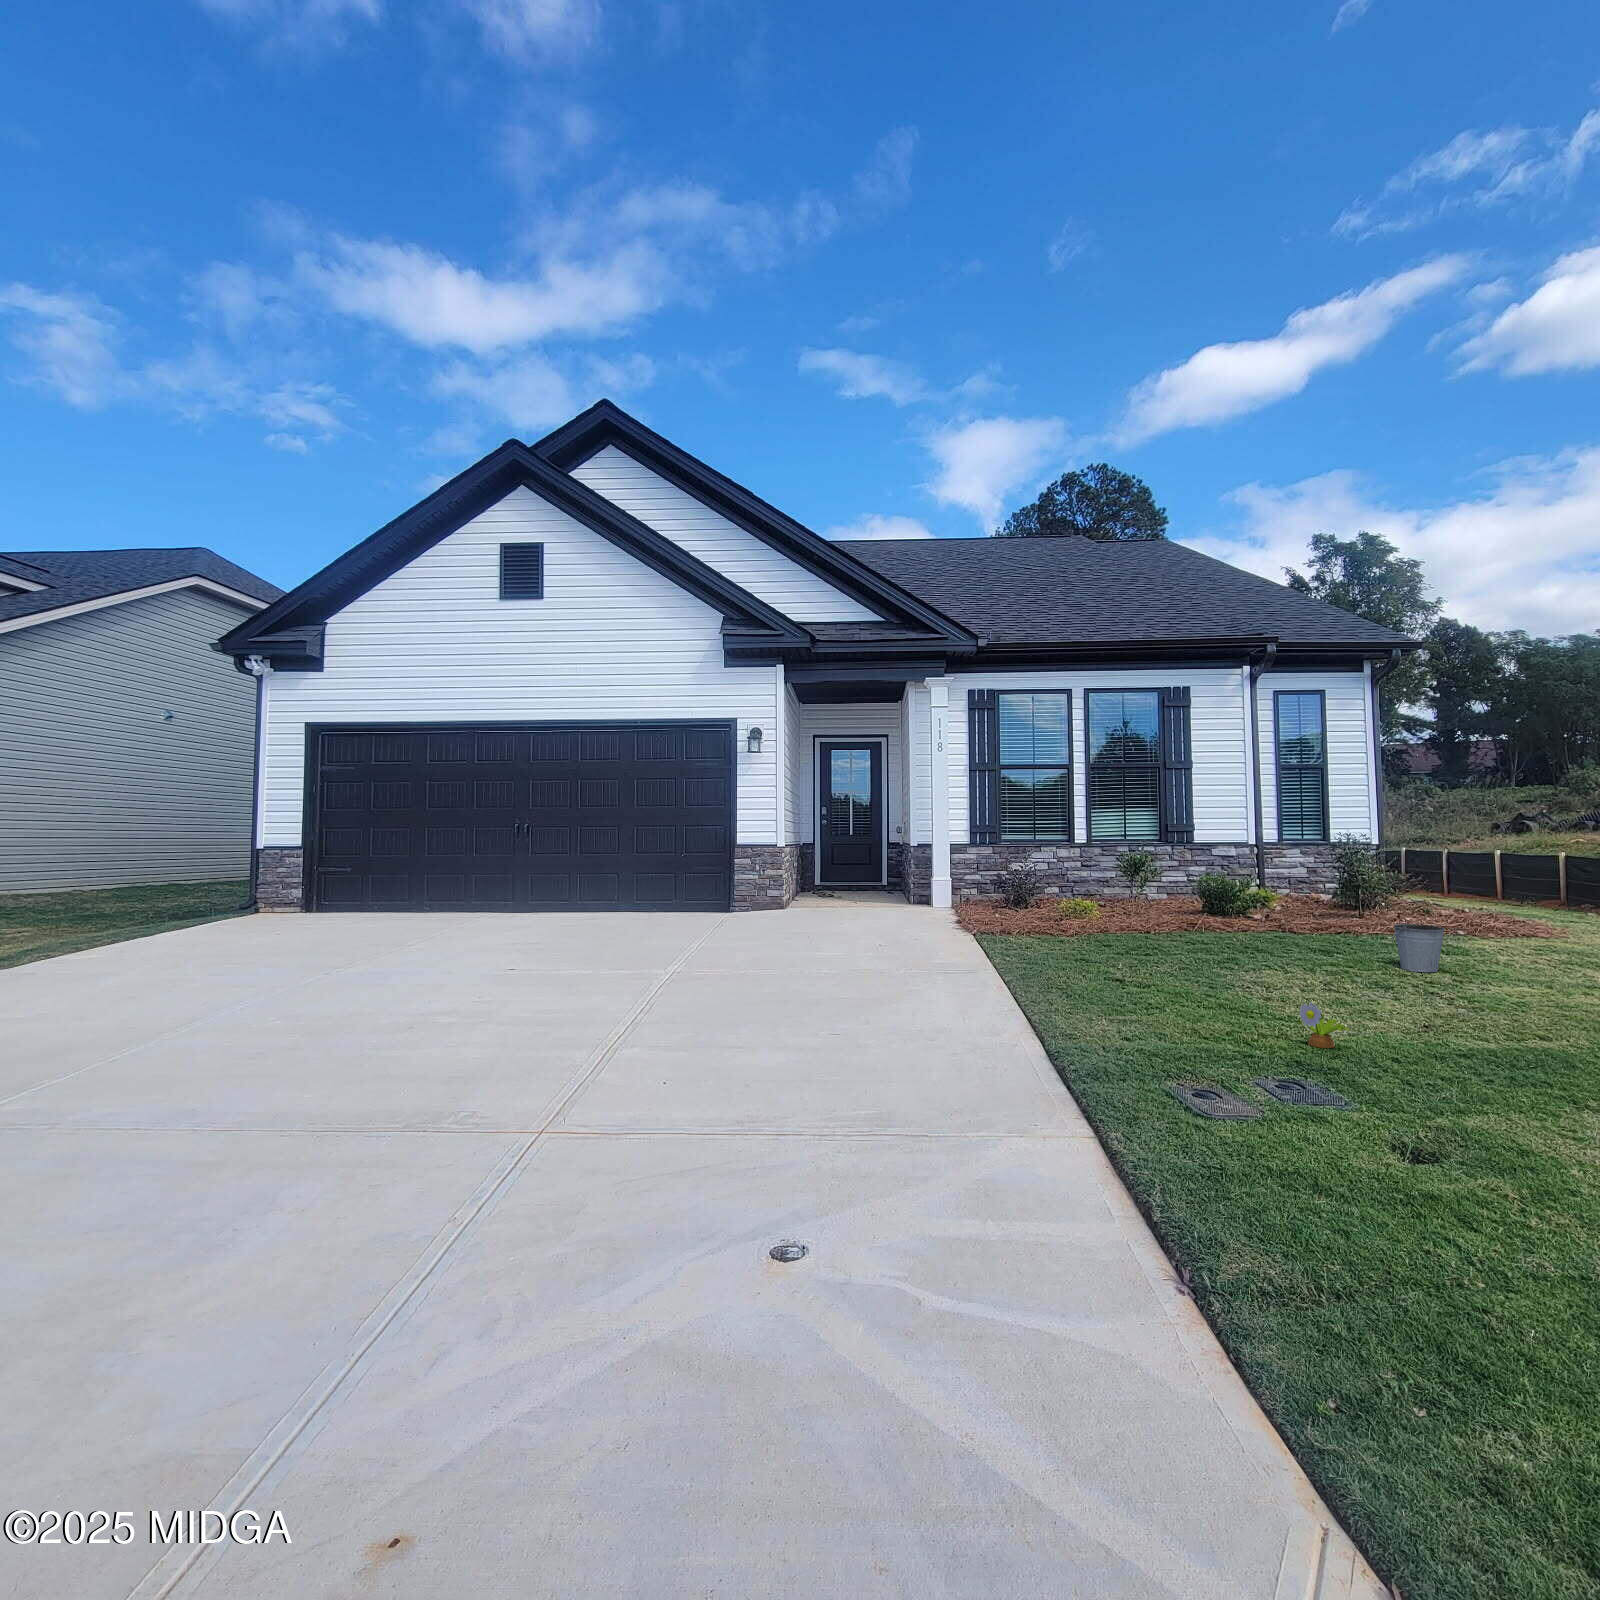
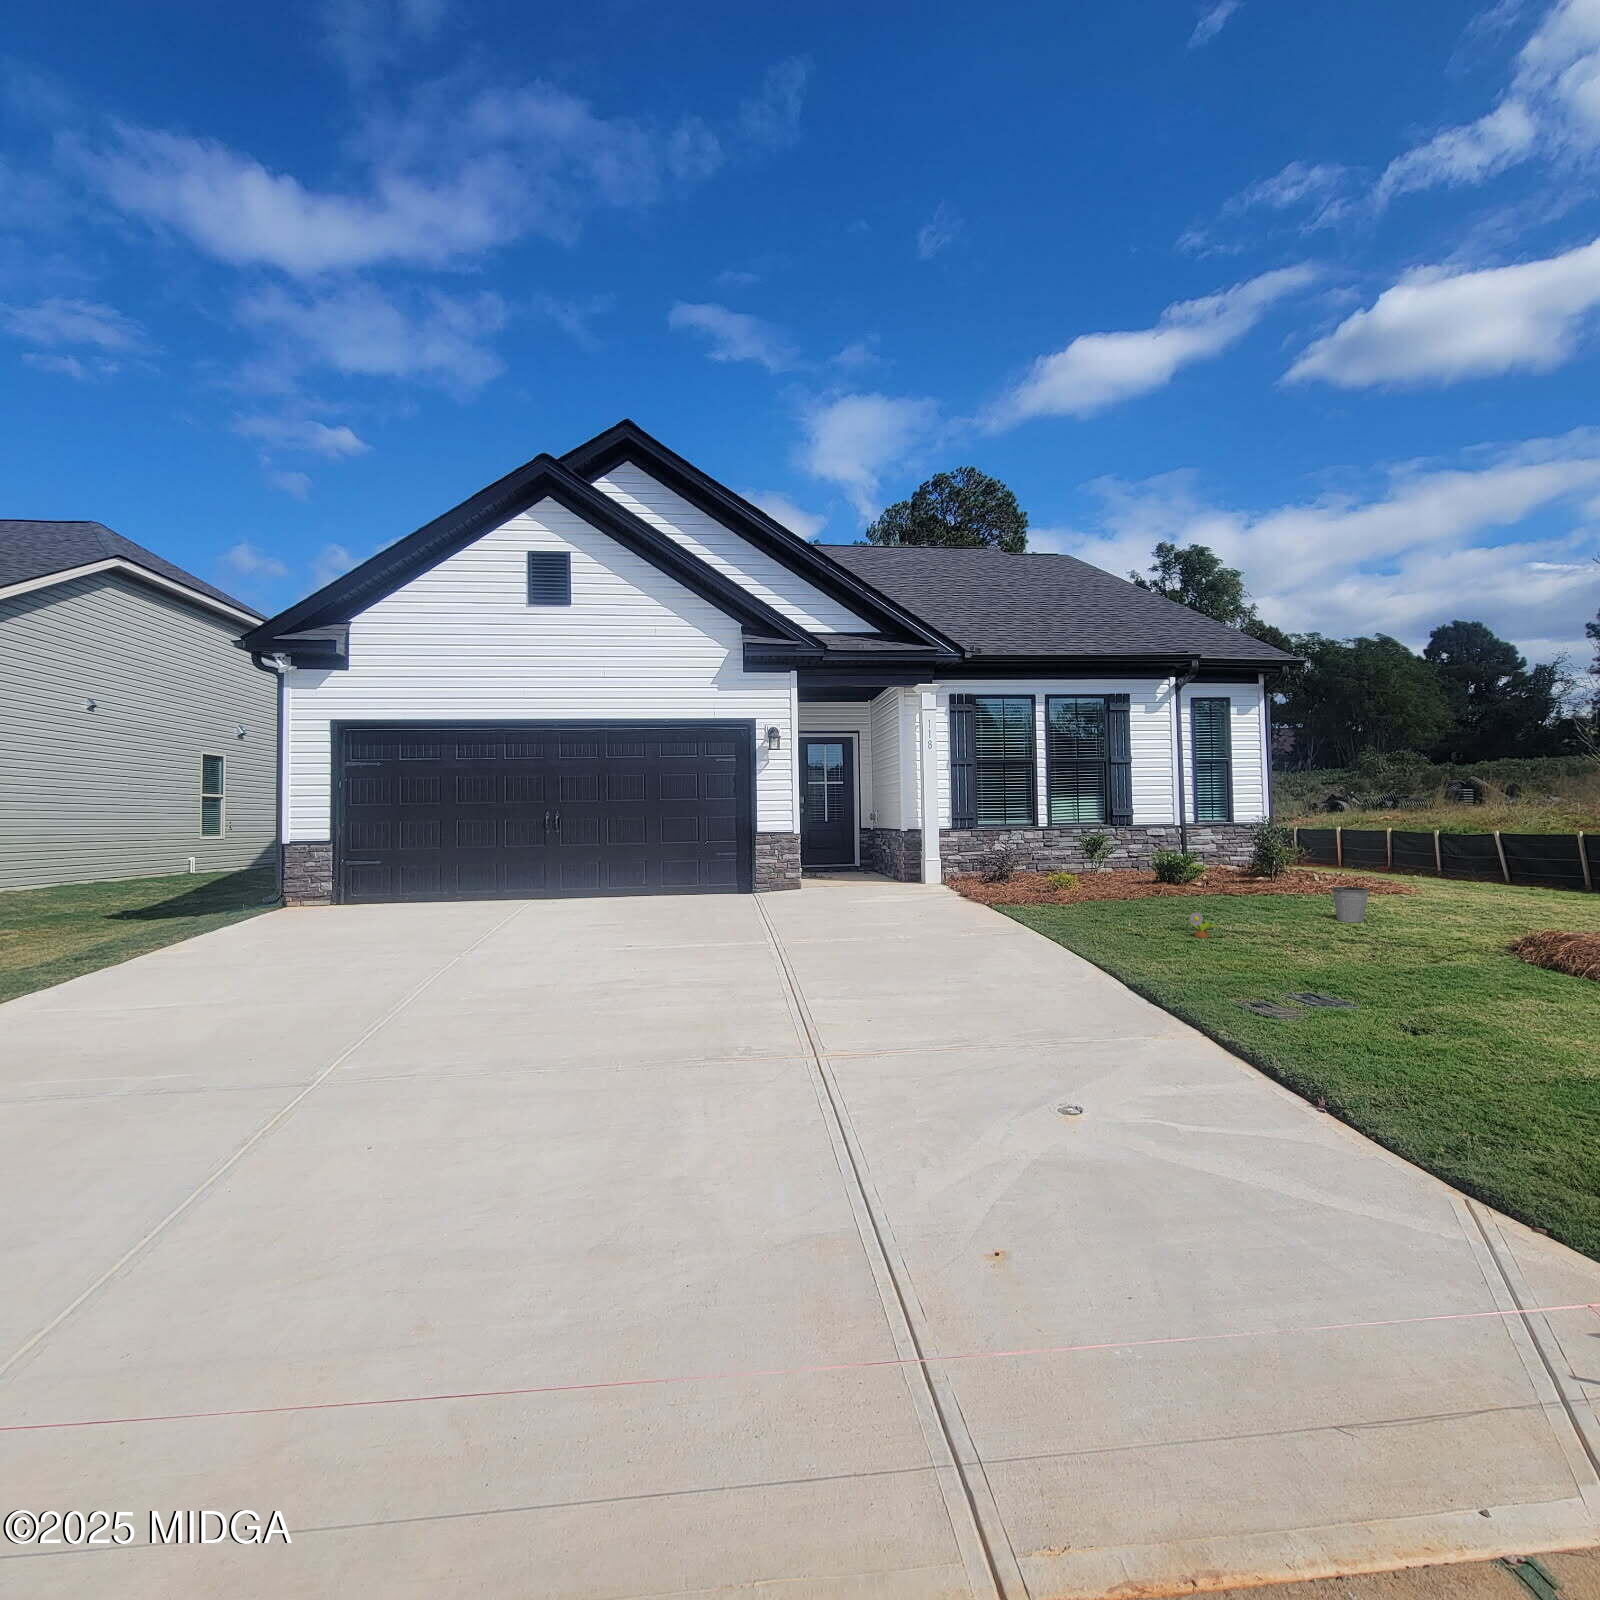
decorative plant: present [1297,1002,1350,1048] -> present [1188,912,1217,938]

